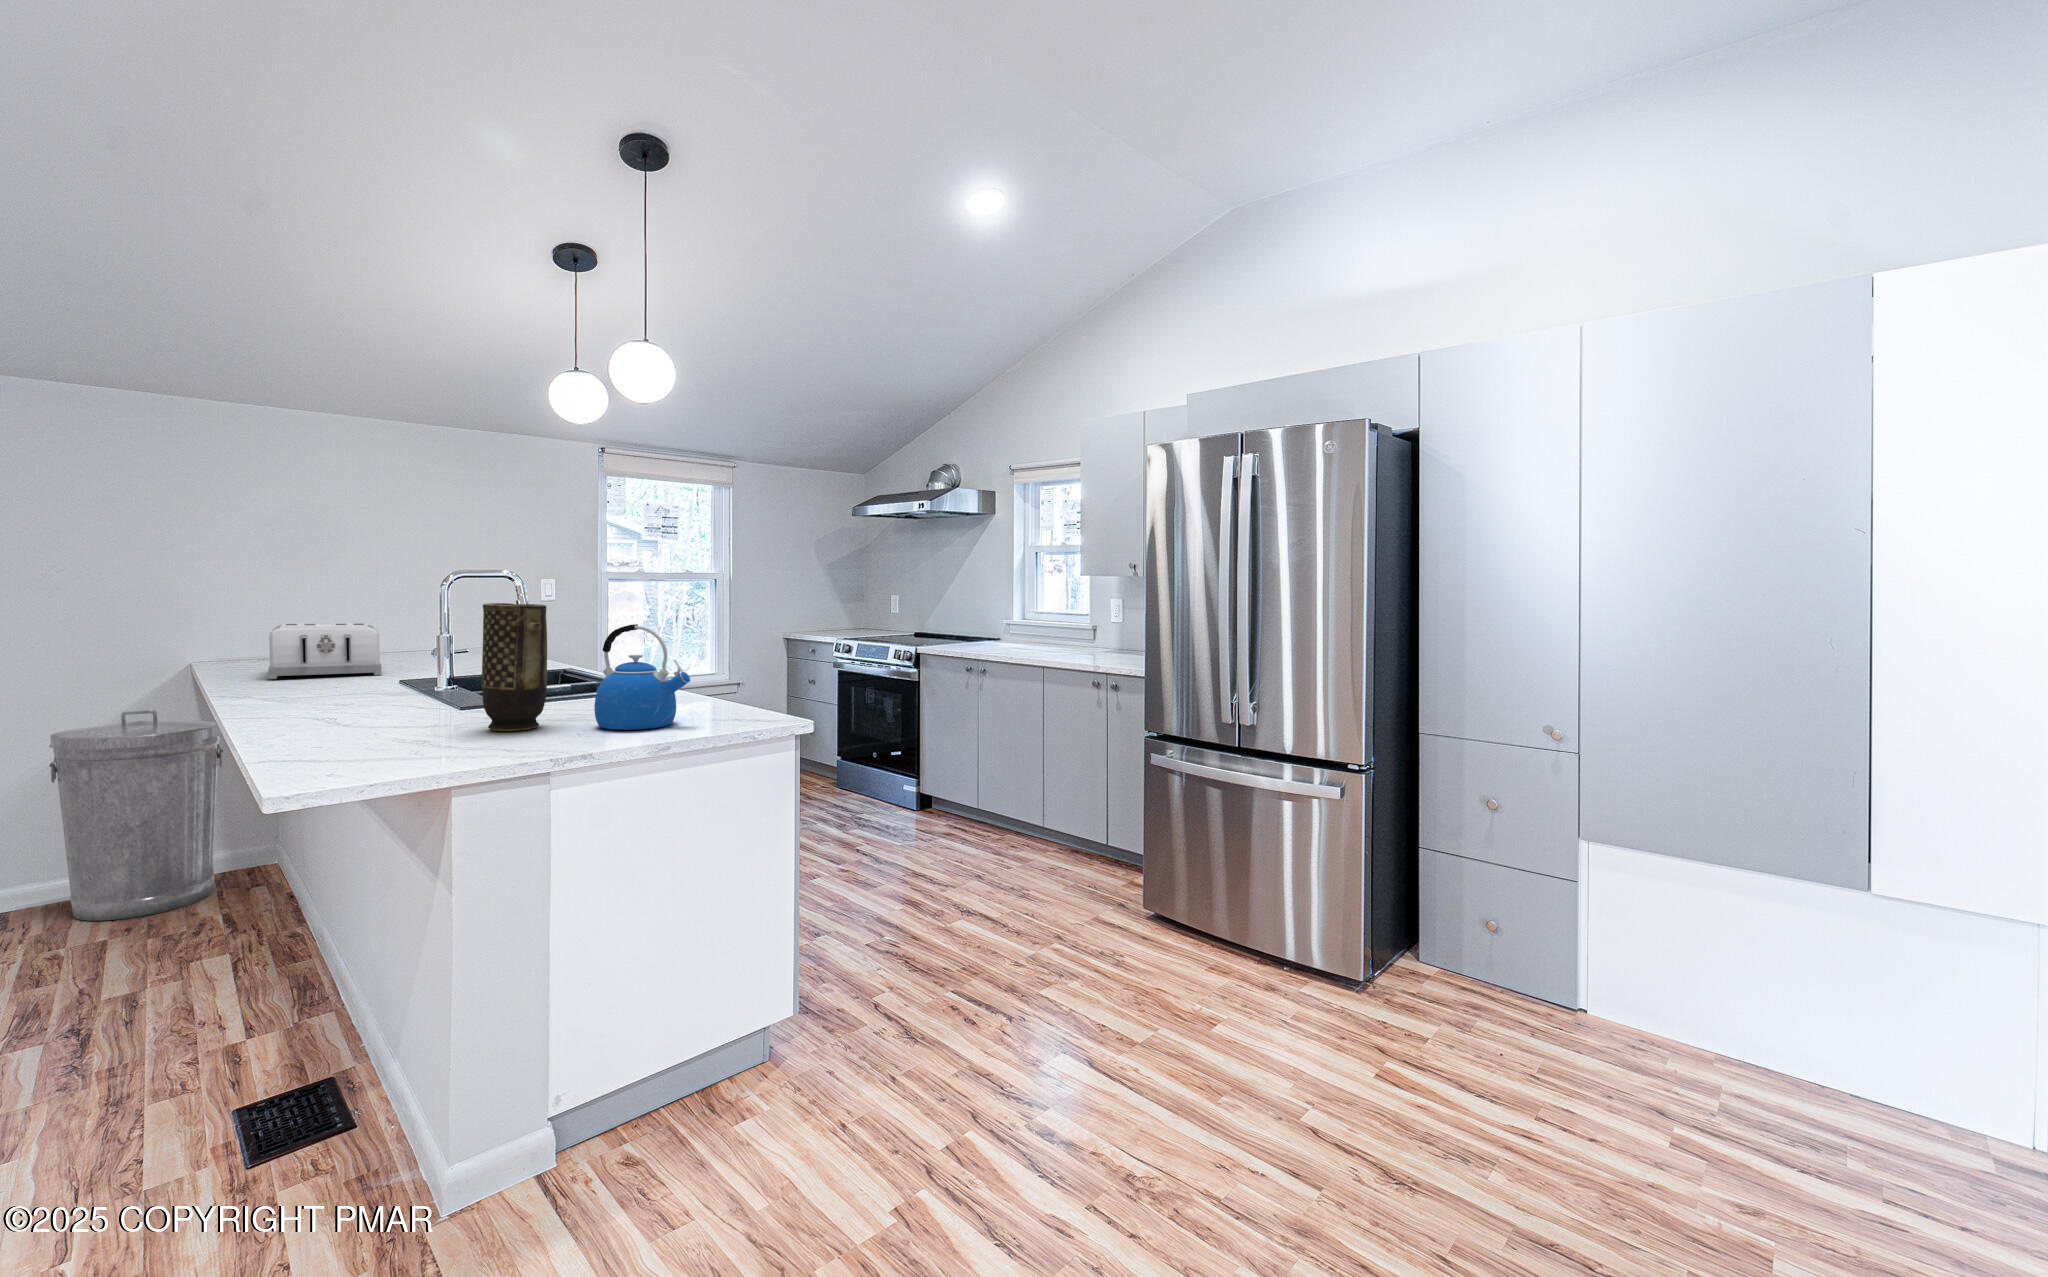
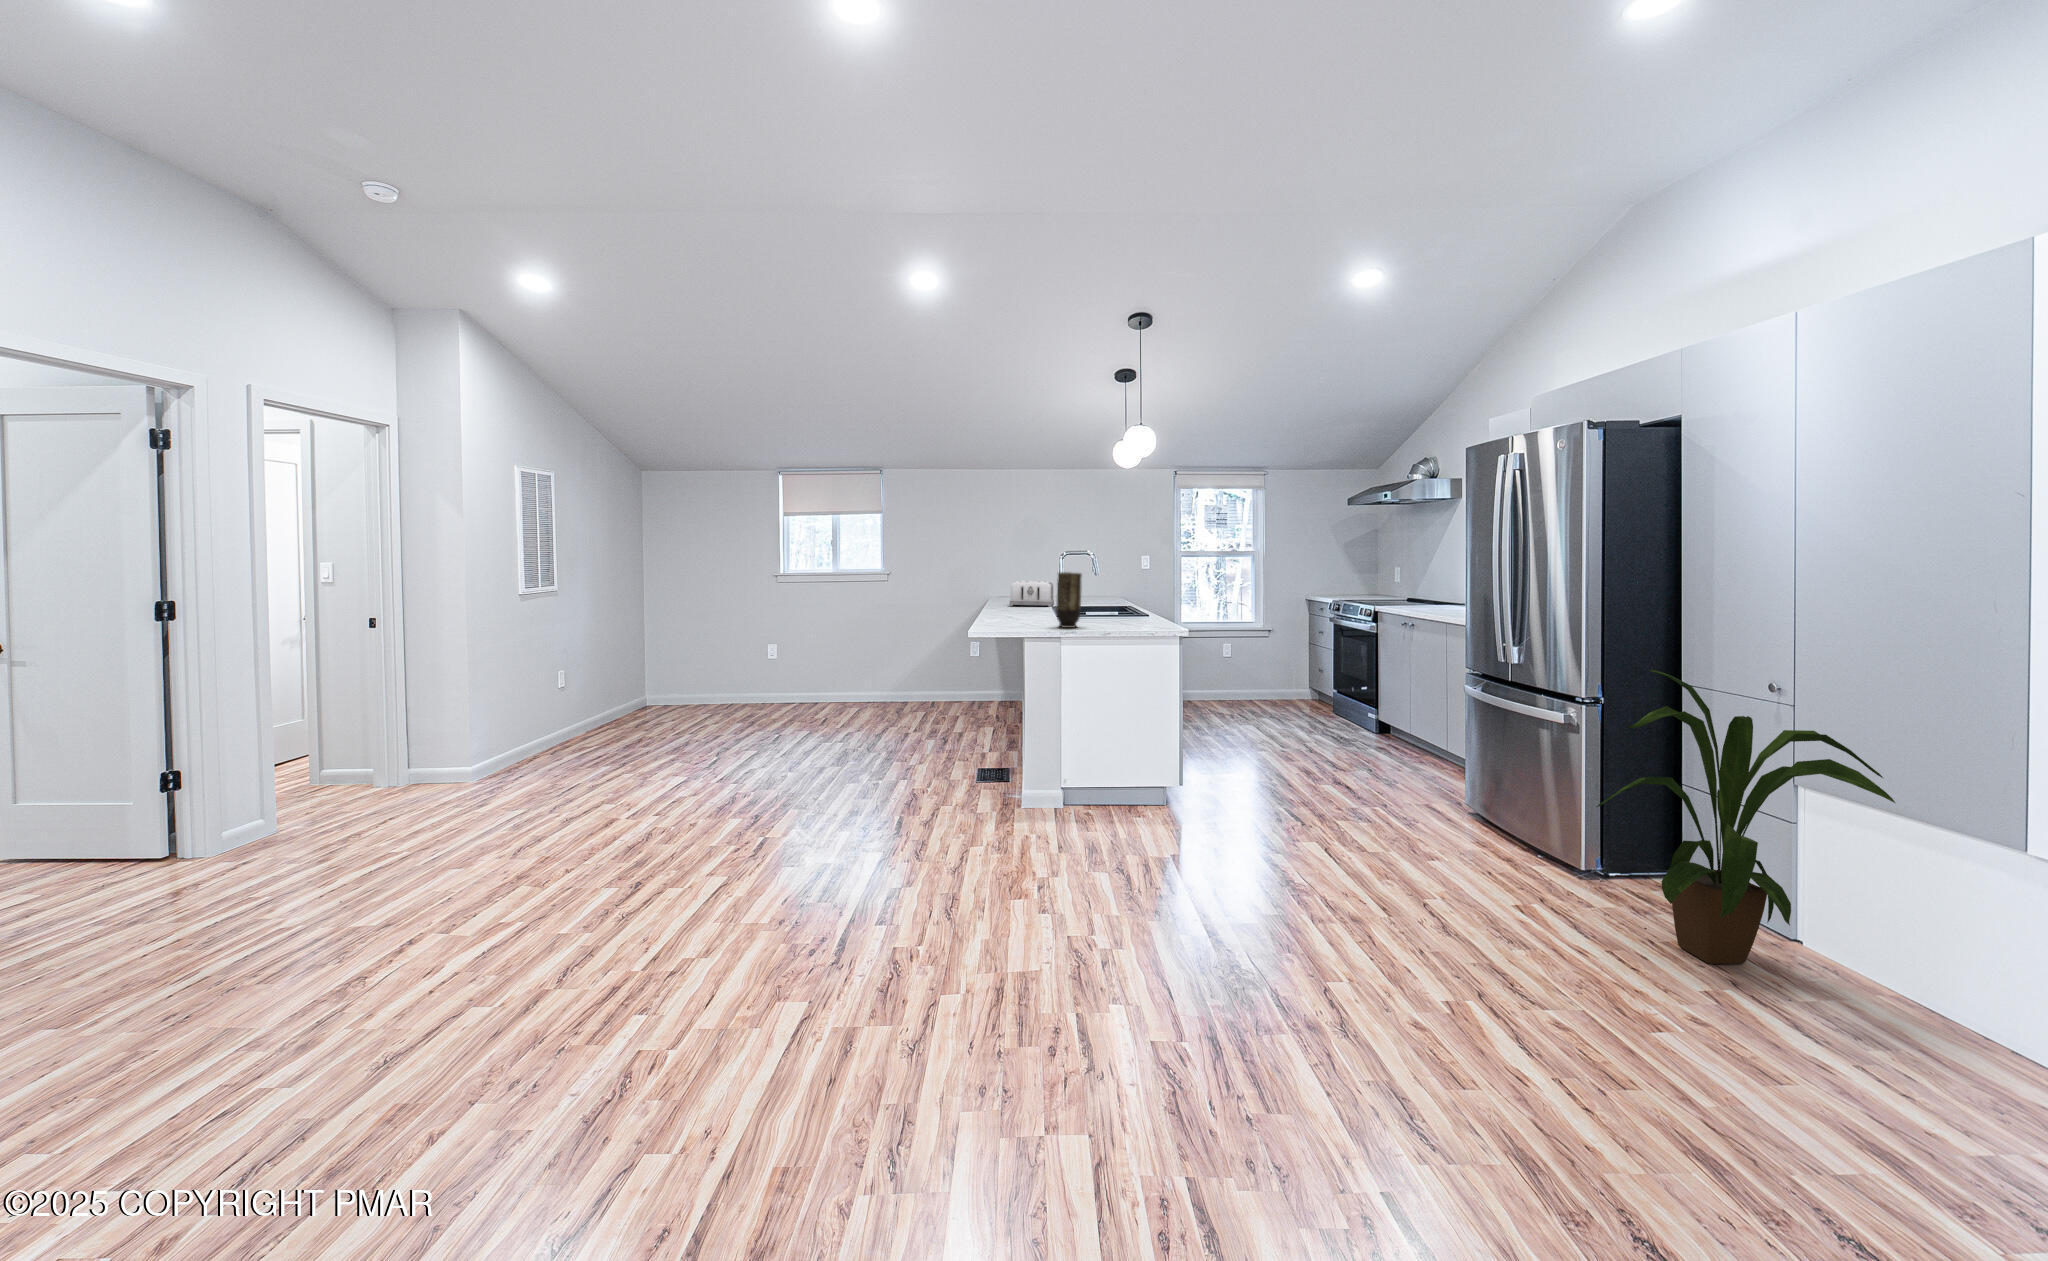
kettle: present [594,624,690,730] -> none [1096,583,1133,631]
trash can: present [49,710,223,921] -> none [946,620,1001,711]
house plant: none [1533,724,1852,1104] -> present [1597,670,1895,964]

